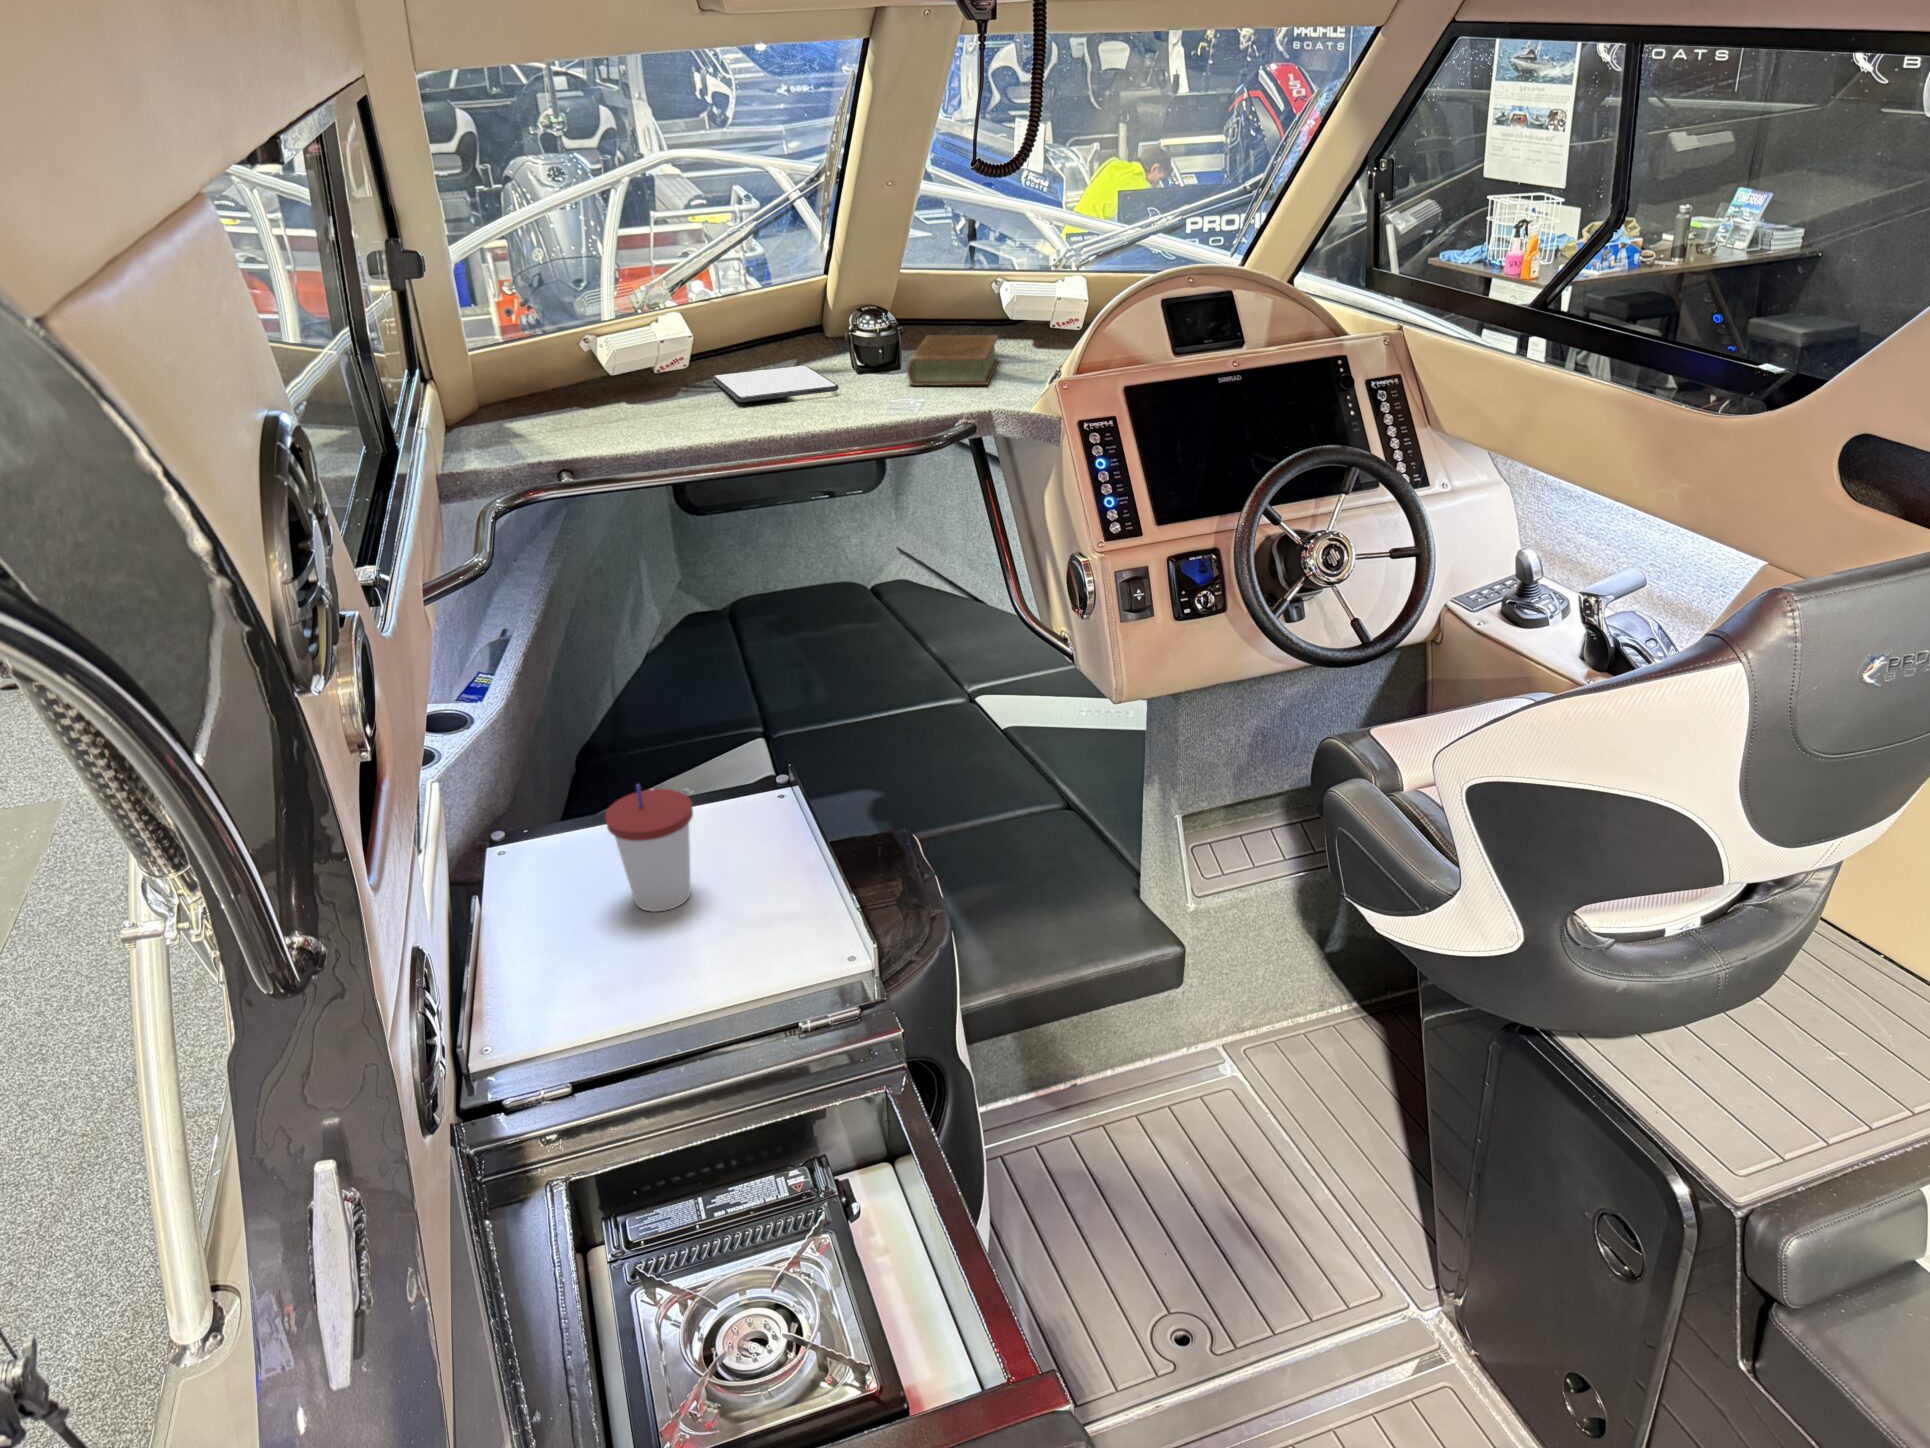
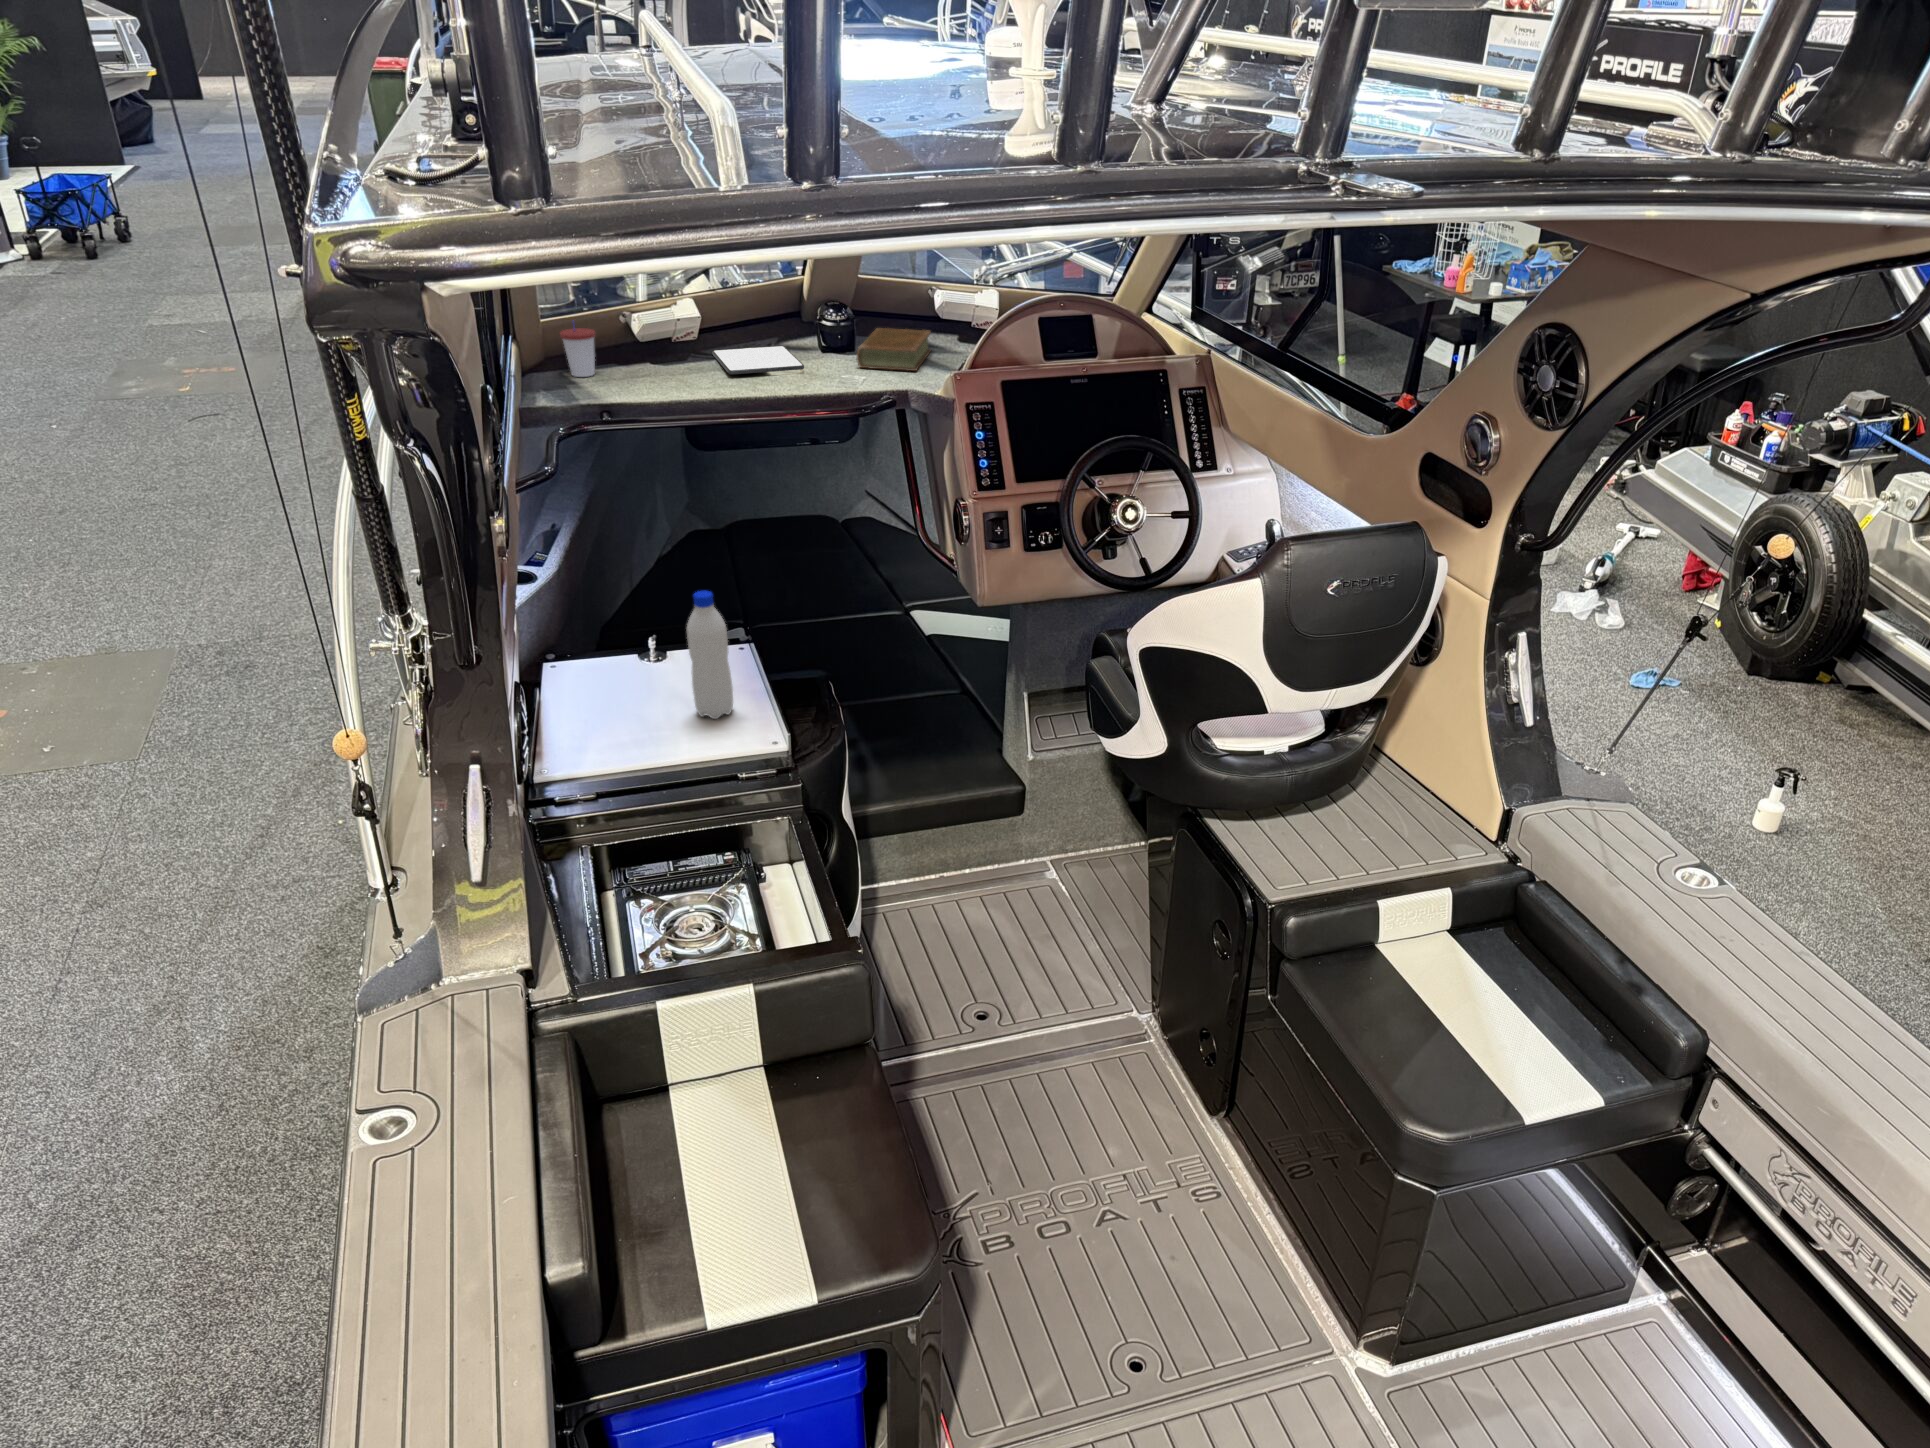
water bottle: none [718,734,800,952] -> present [687,591,733,719]
cup: present [605,785,693,912] -> present [560,325,596,377]

